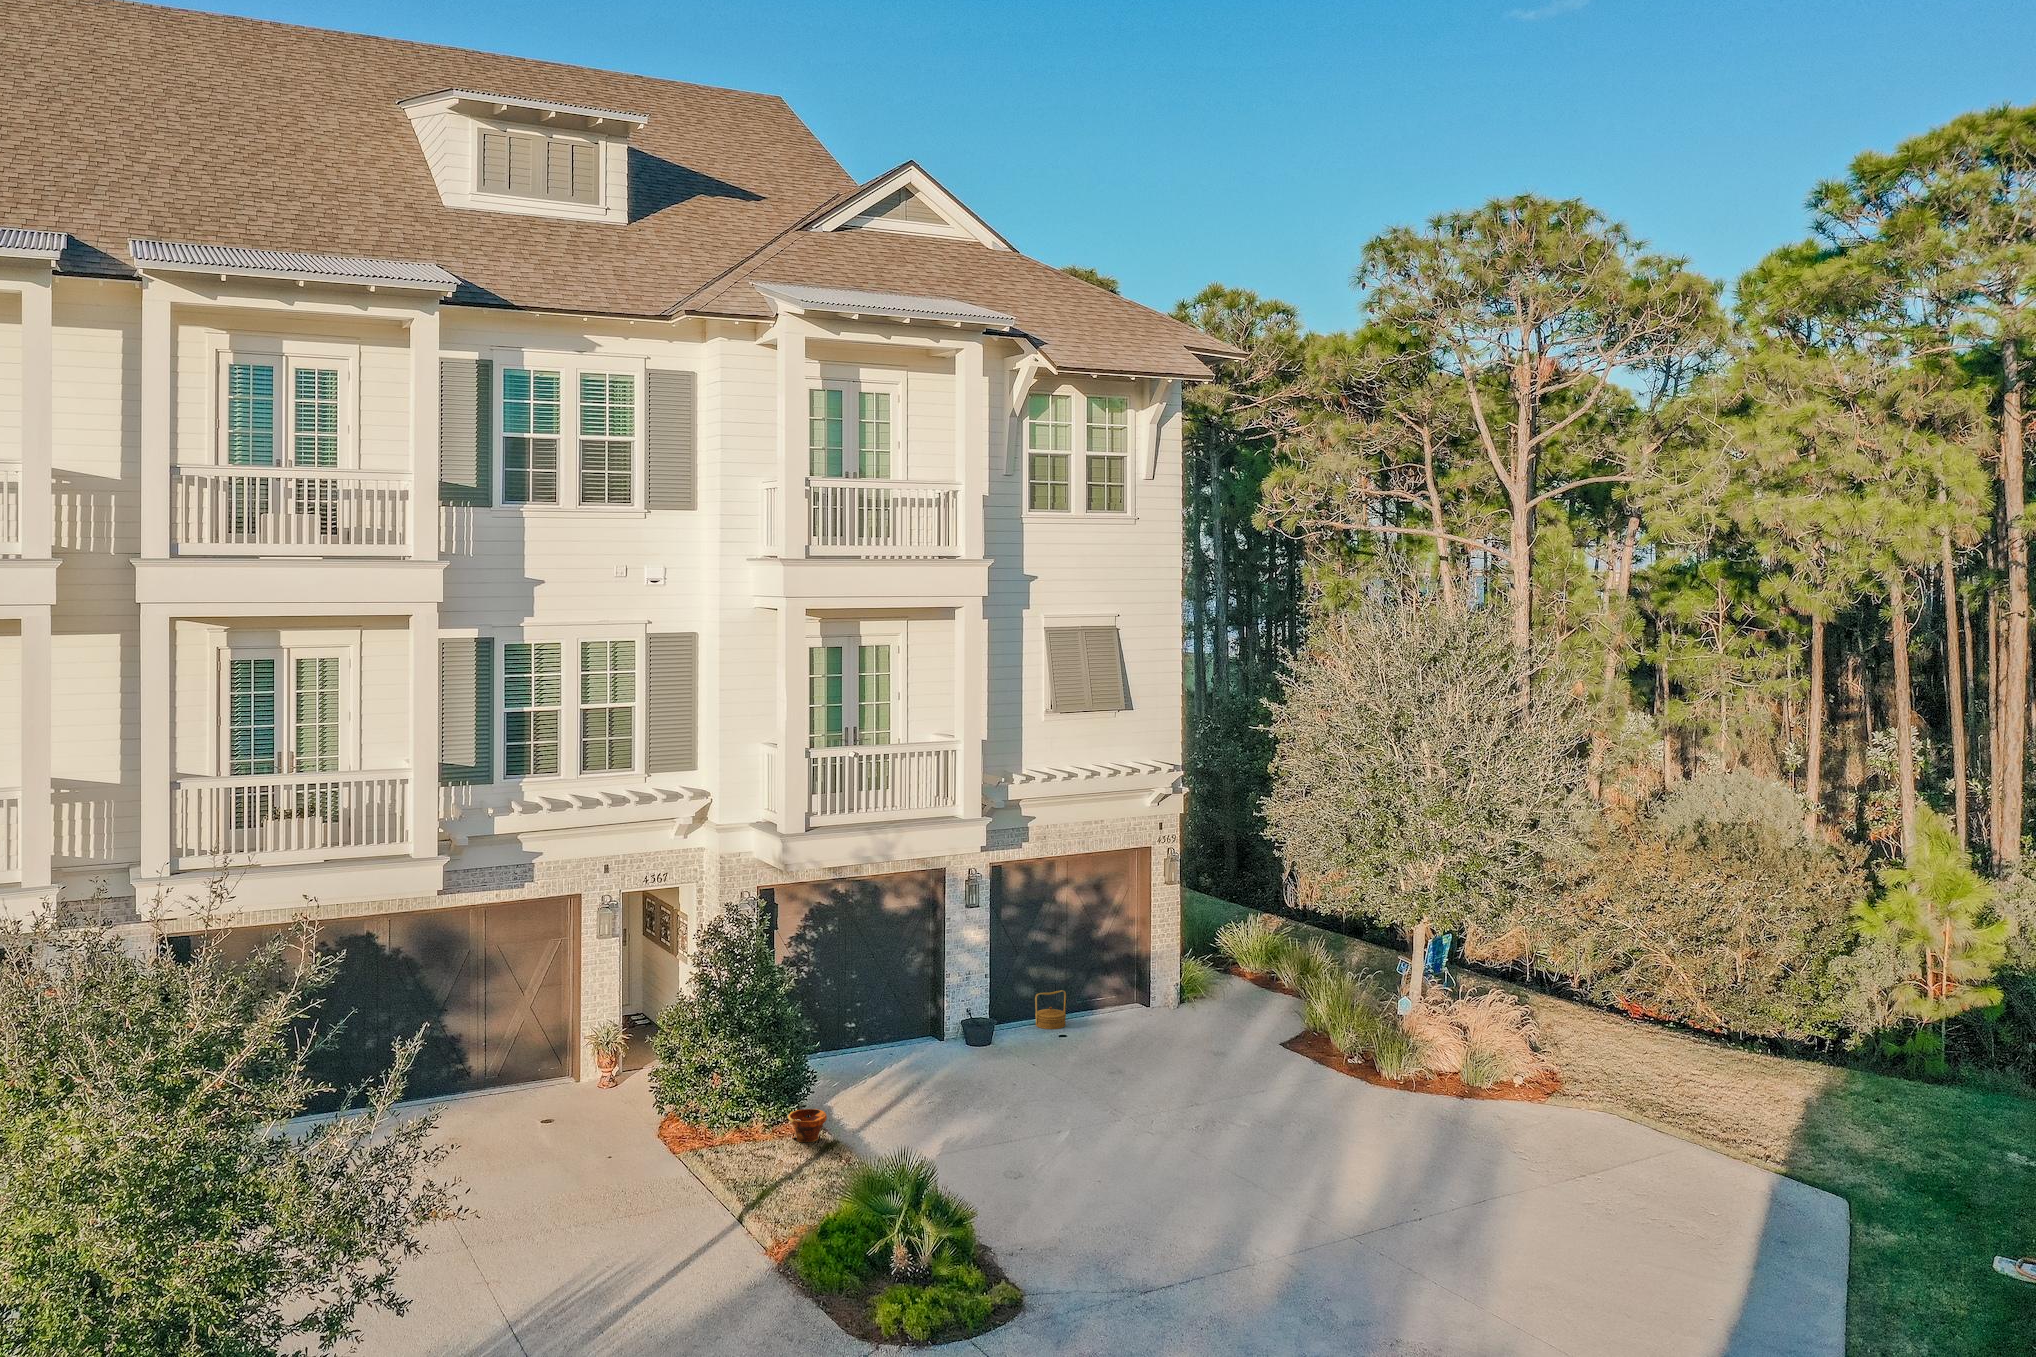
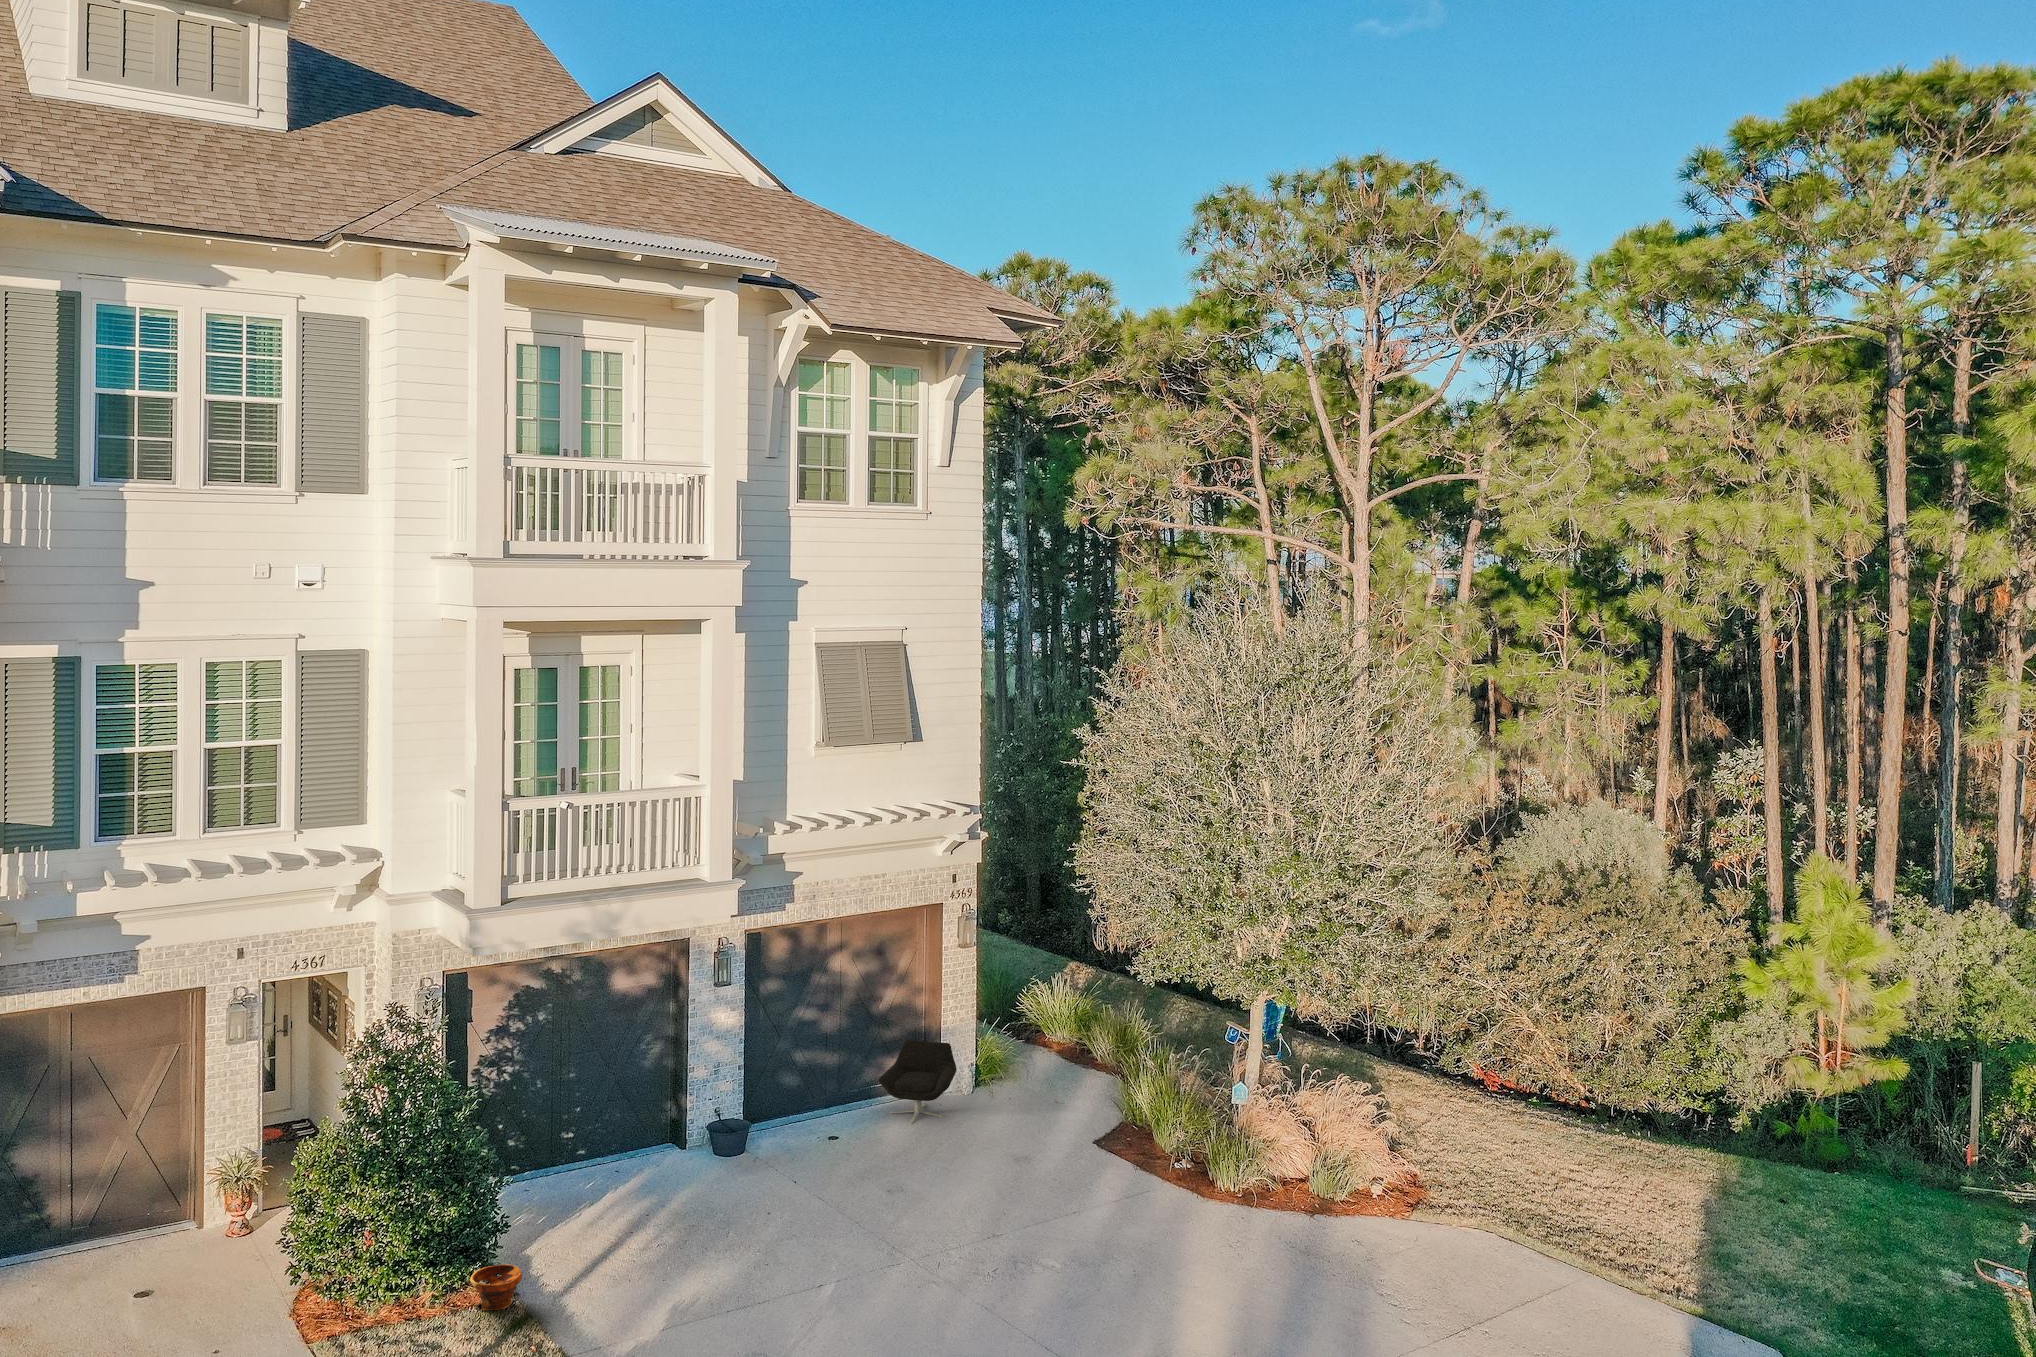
lounge chair: none [1097,961,1162,1030] -> present [879,1040,957,1125]
woven basket: present [1035,990,1066,1029] -> none [803,1079,841,1128]

